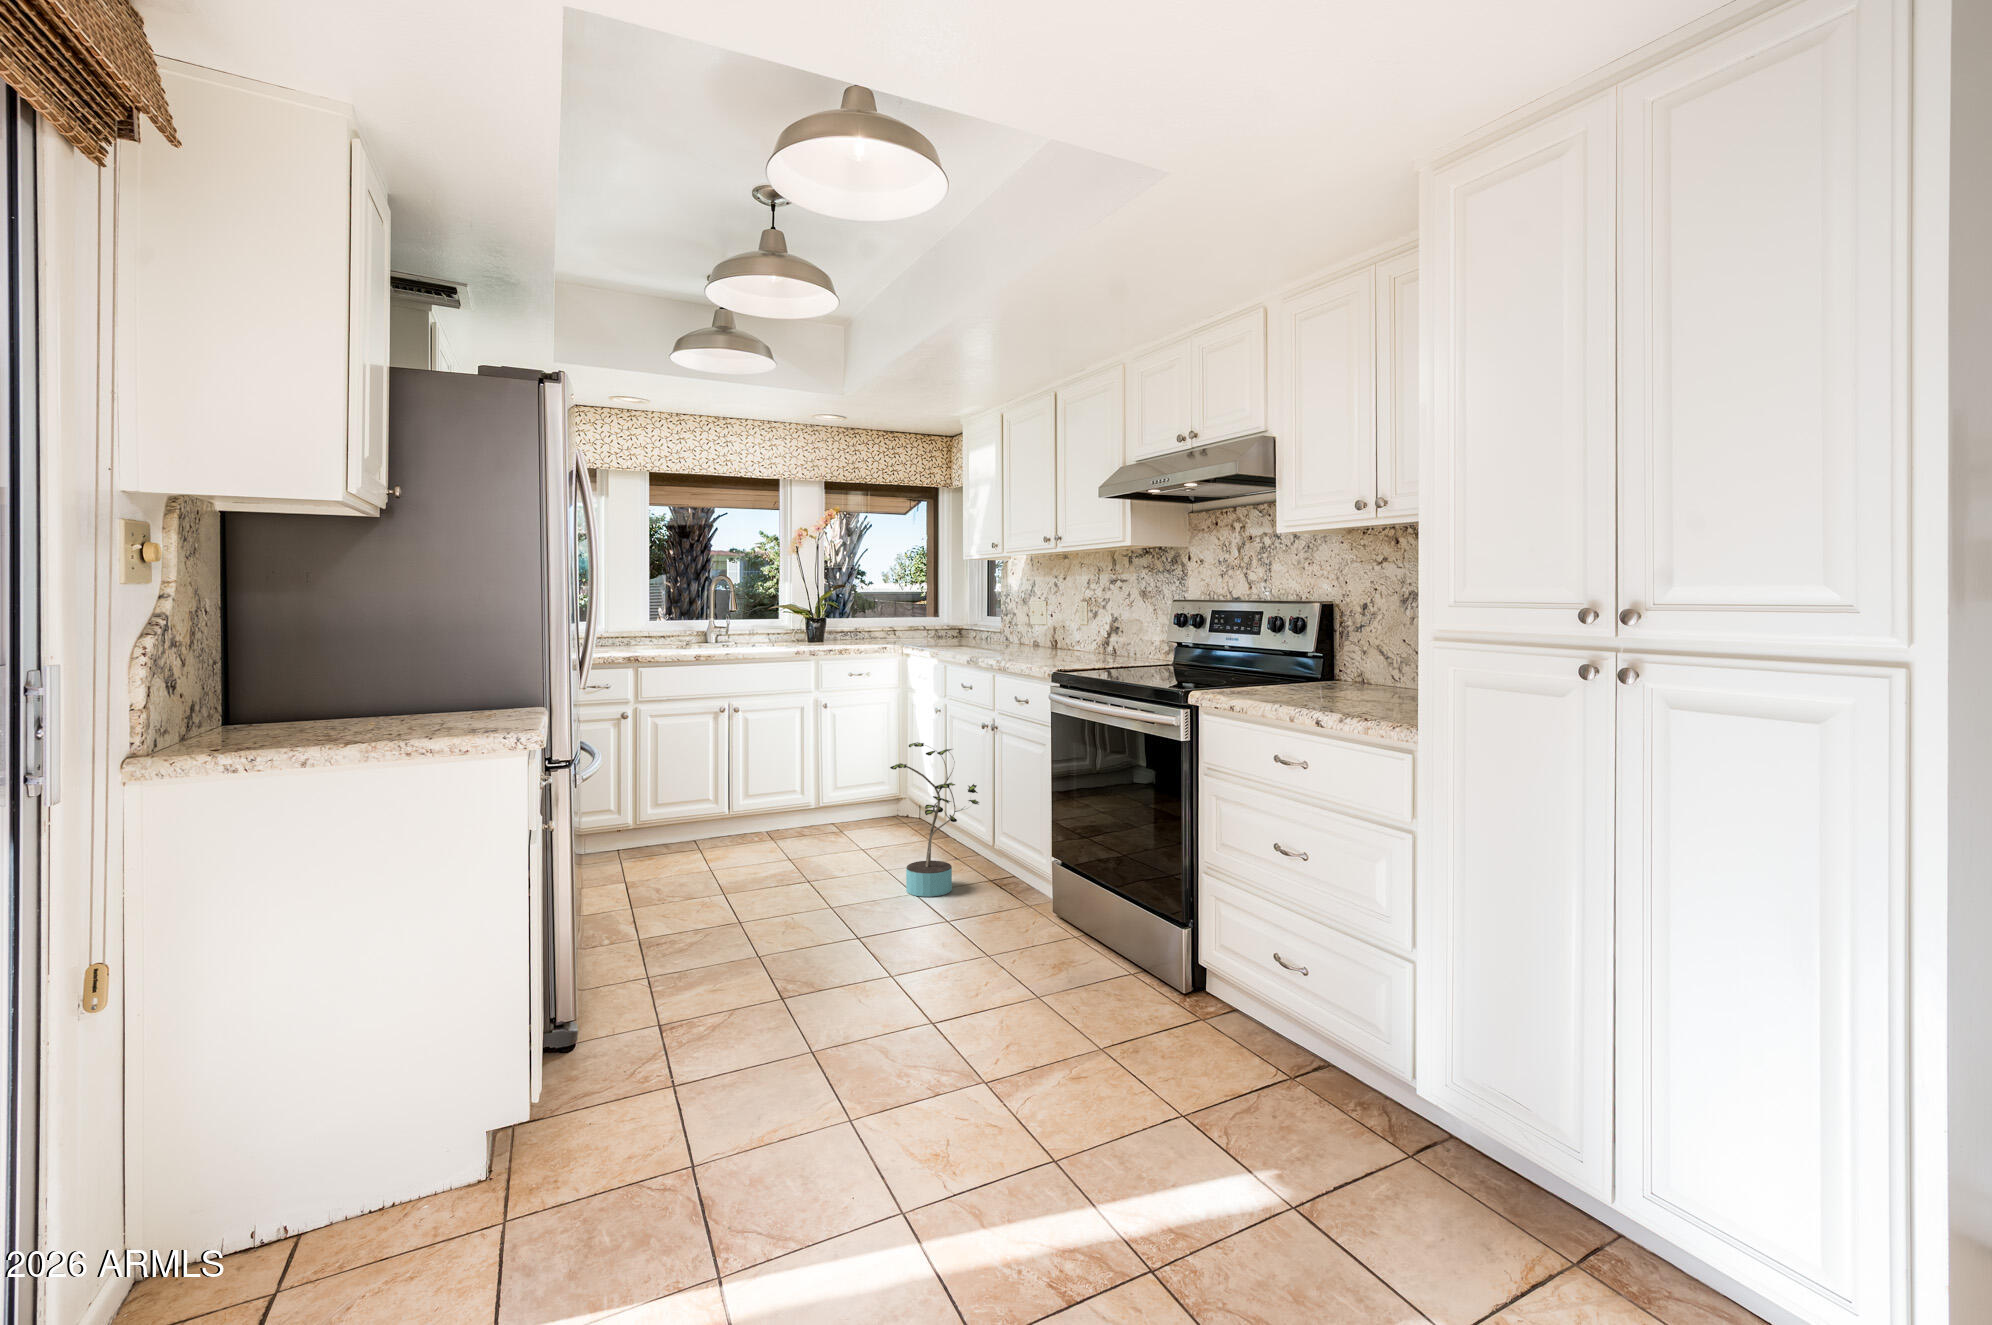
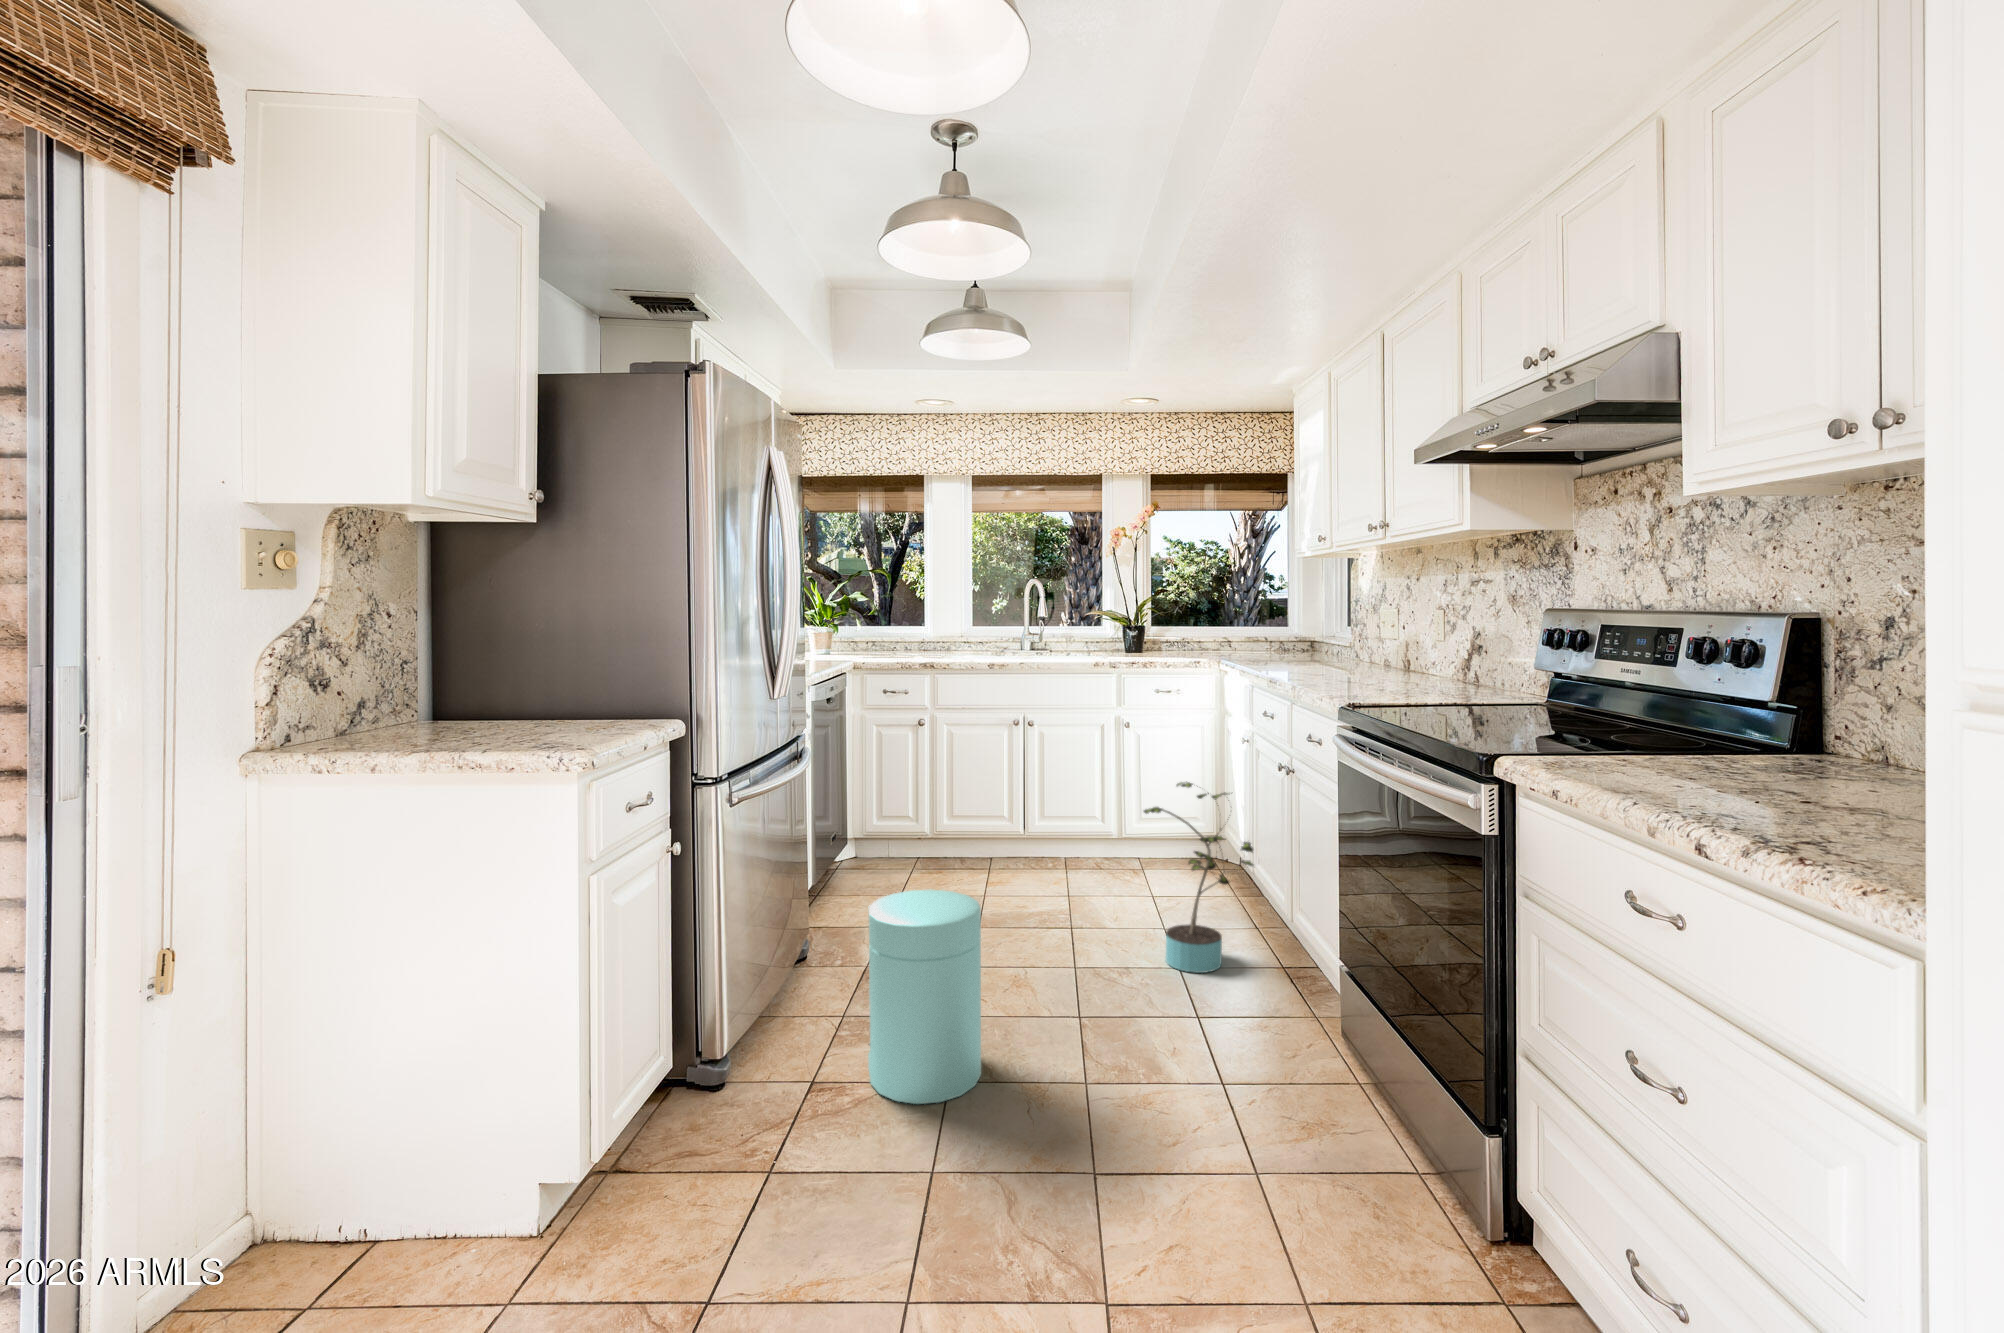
trash can: none [699,840,812,1020] -> present [868,890,981,1104]

